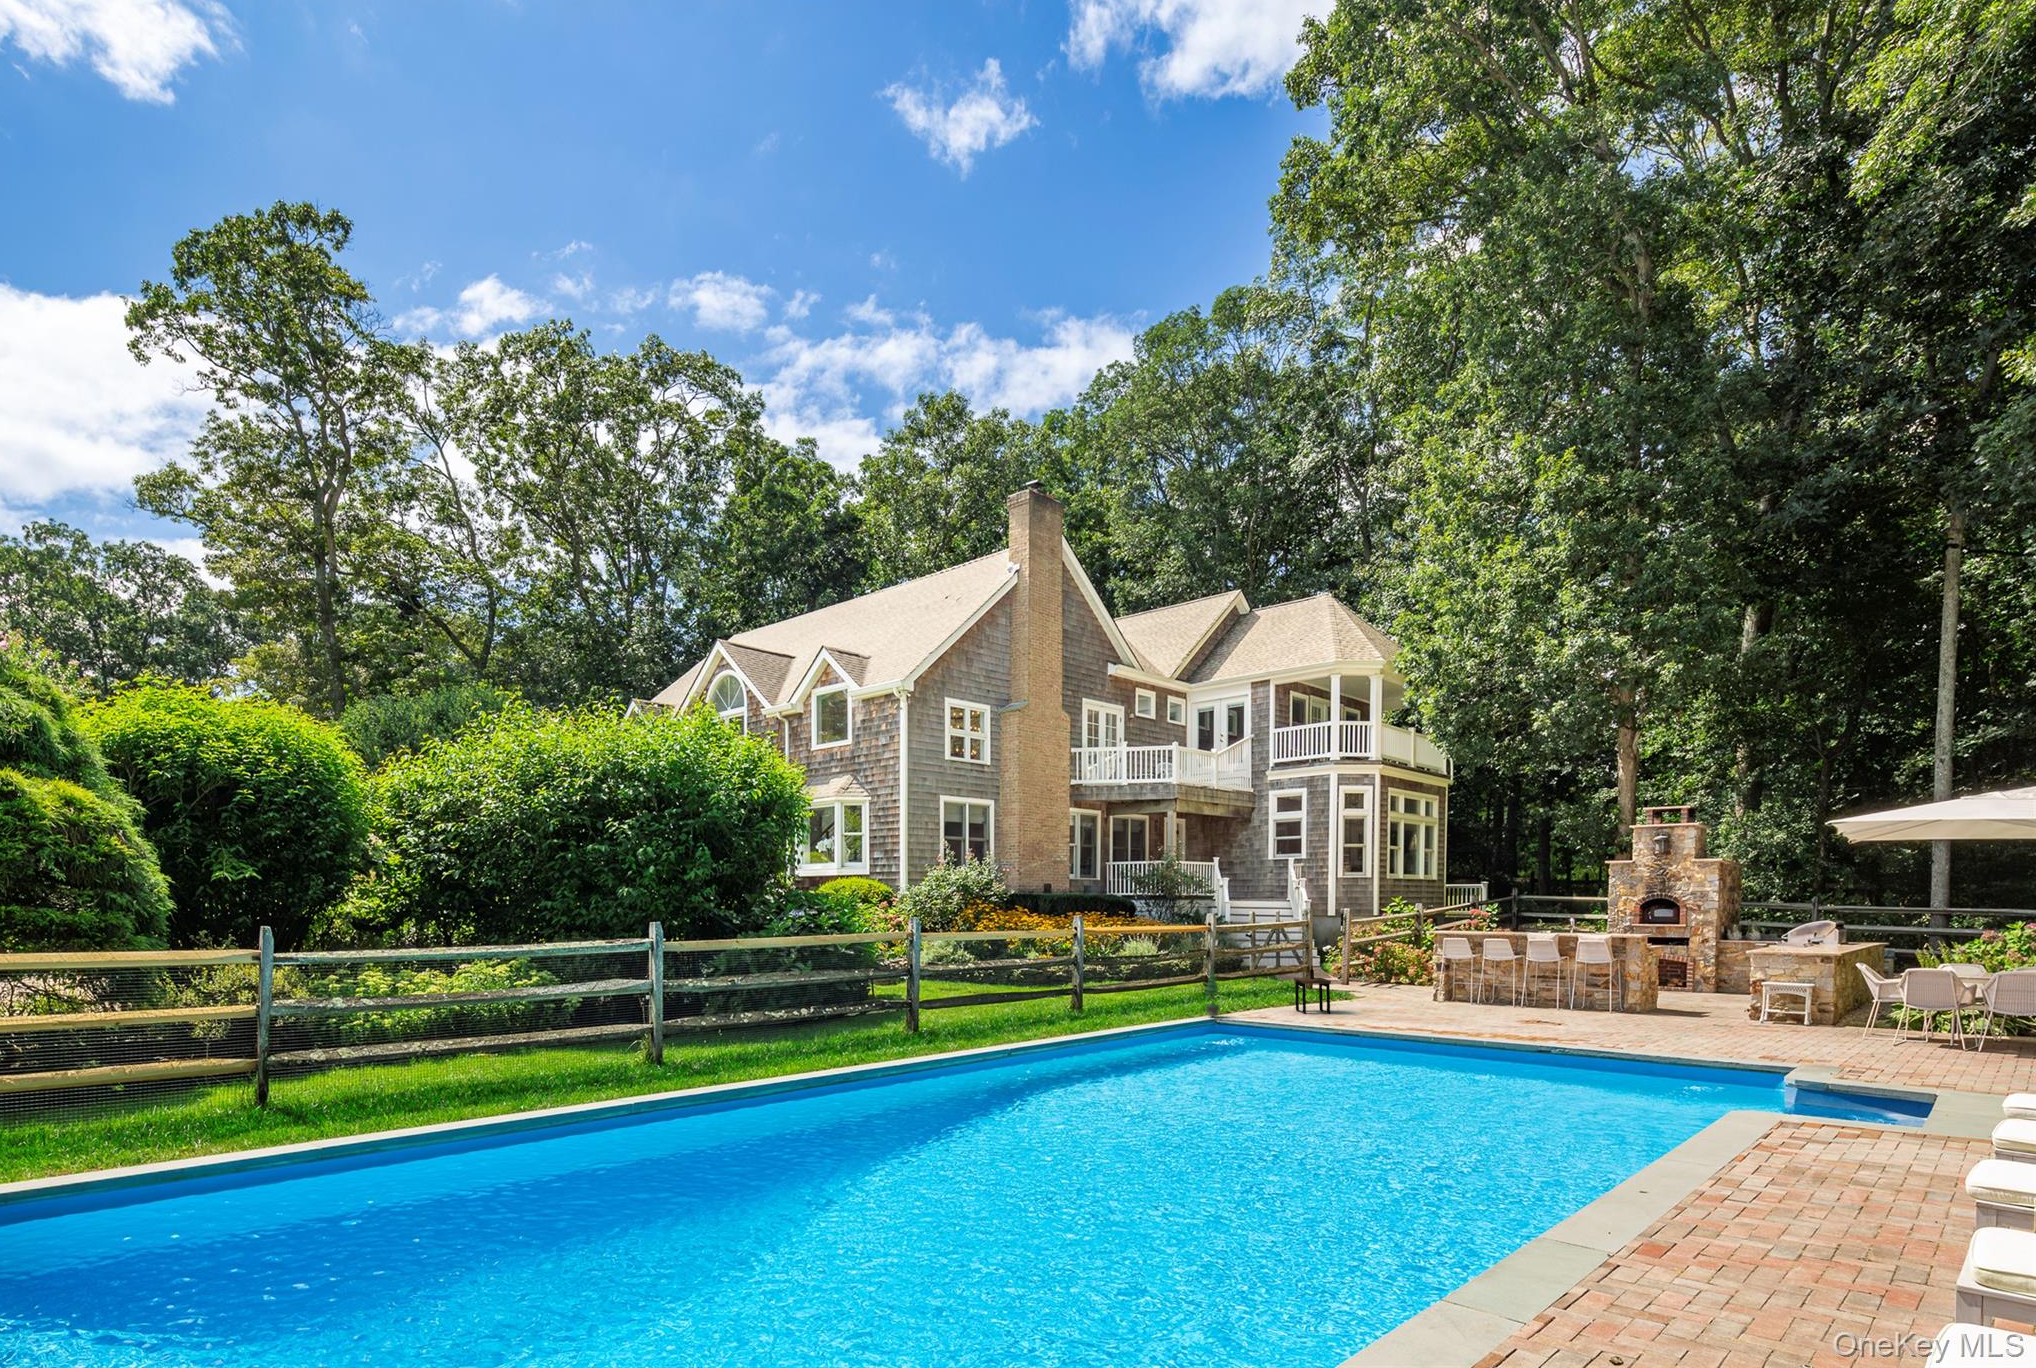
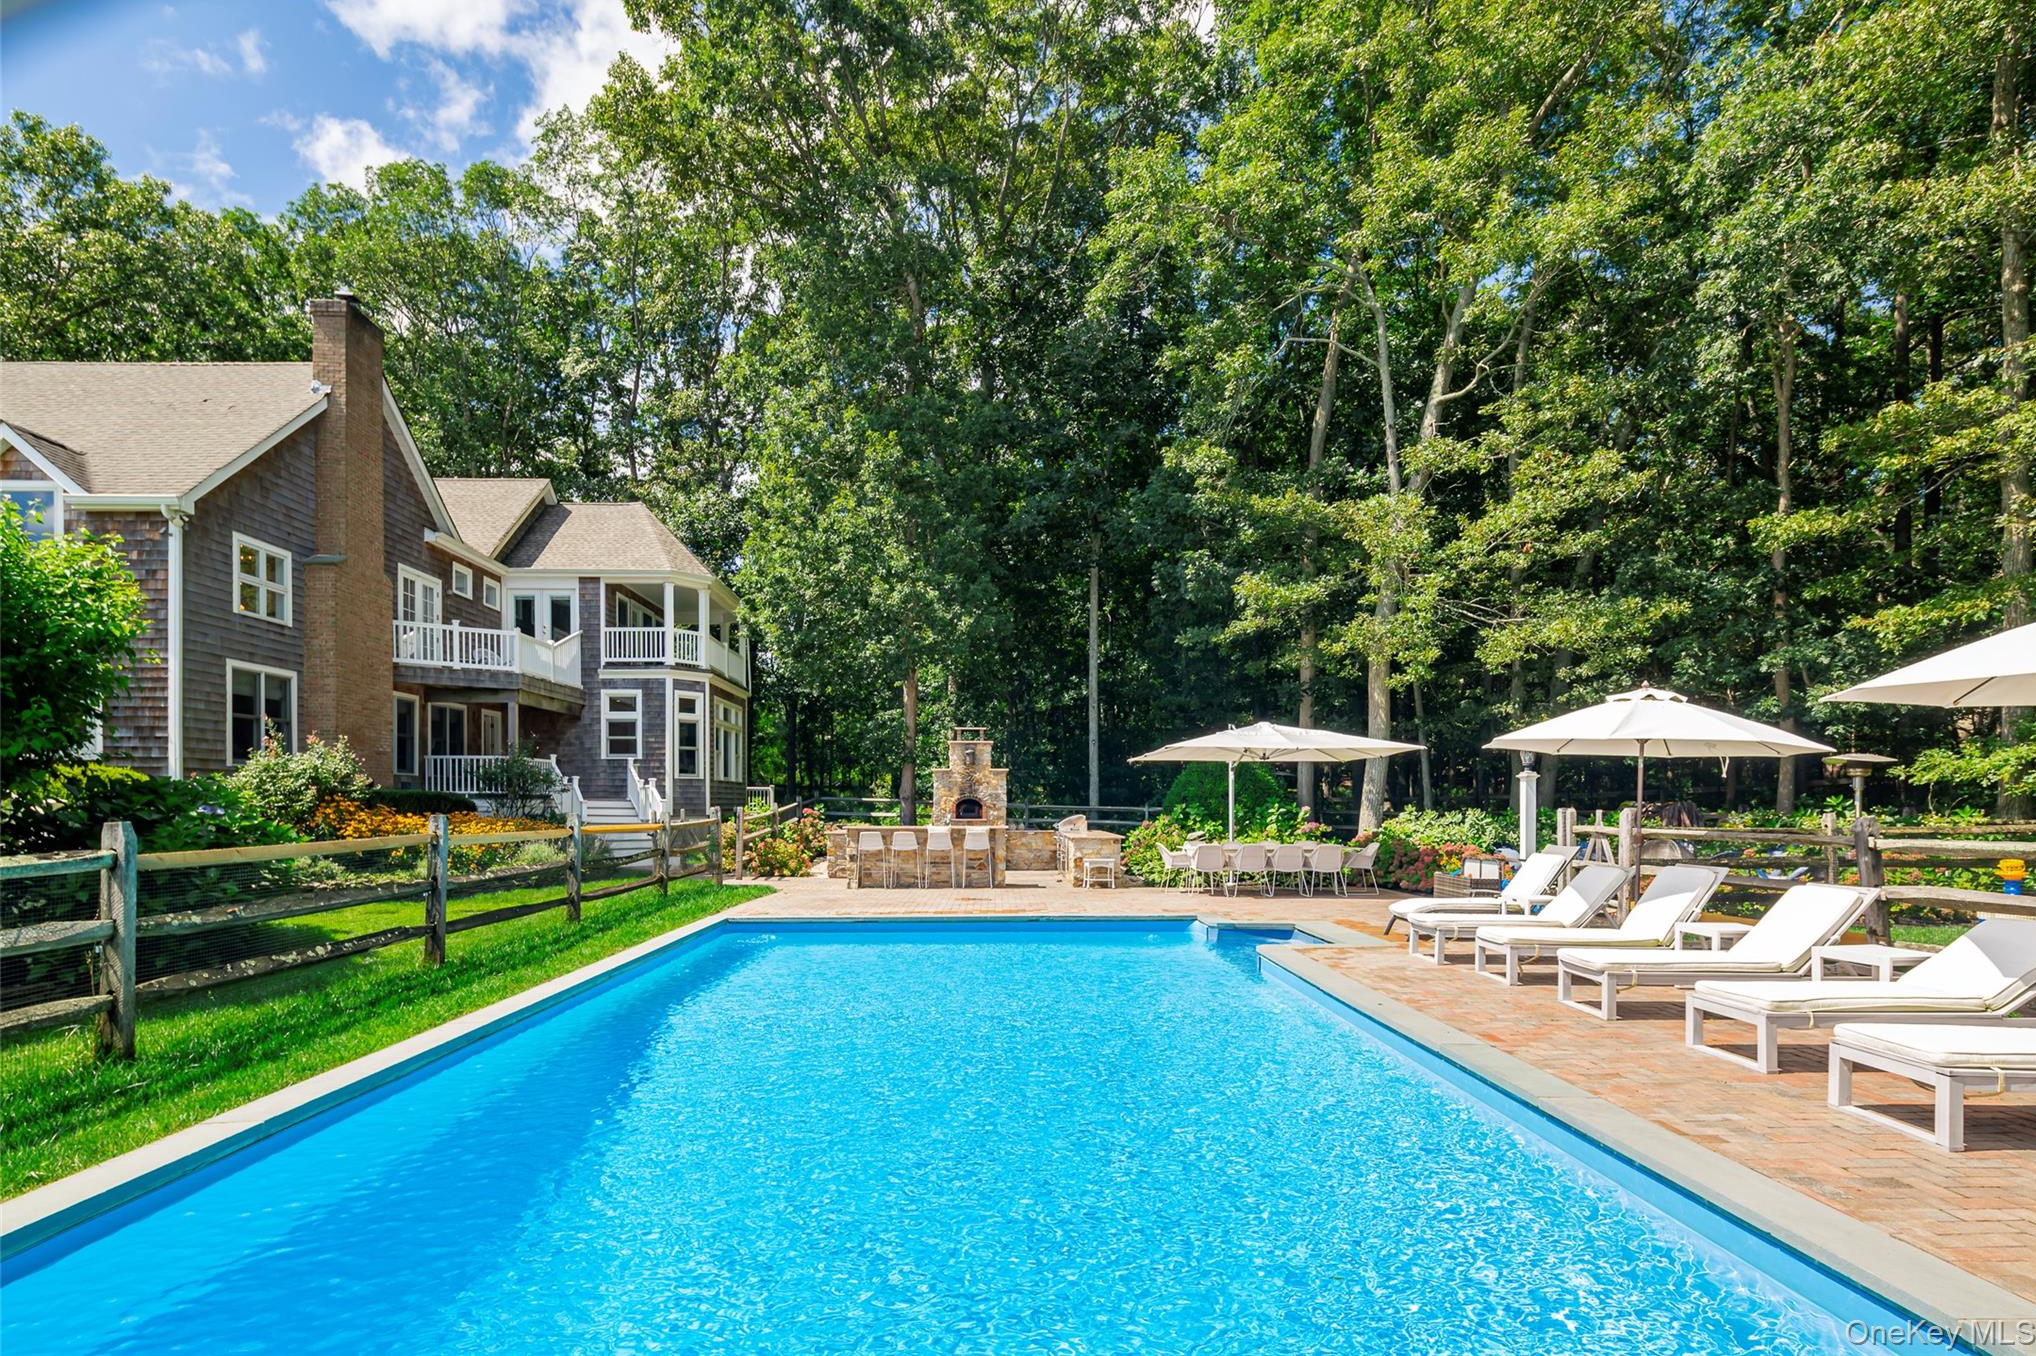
side table: present [1294,966,1331,1014] -> none [760,829,794,871]

